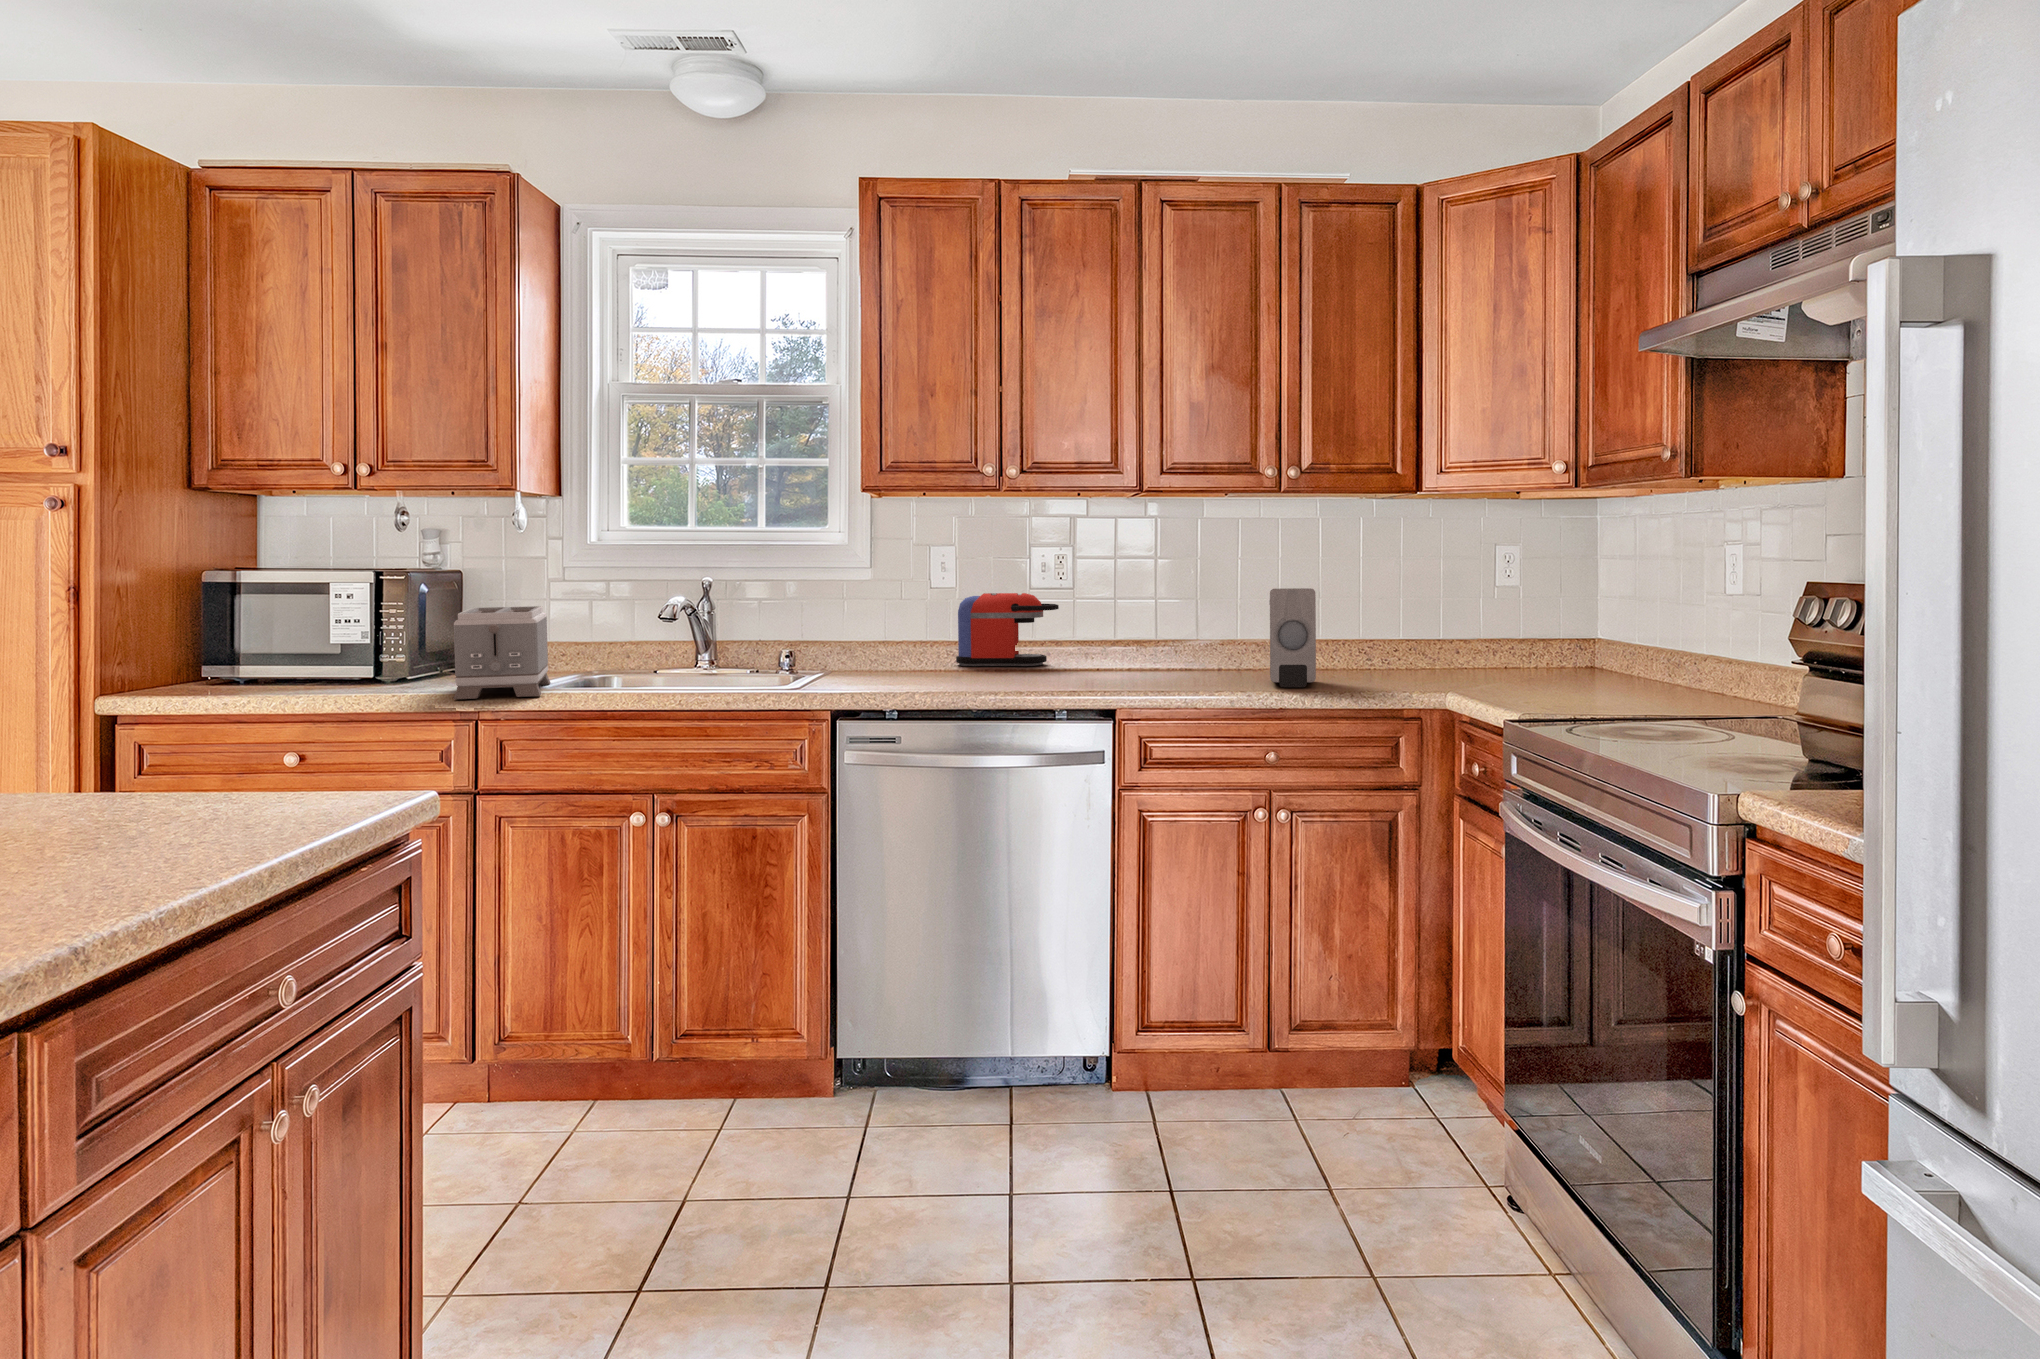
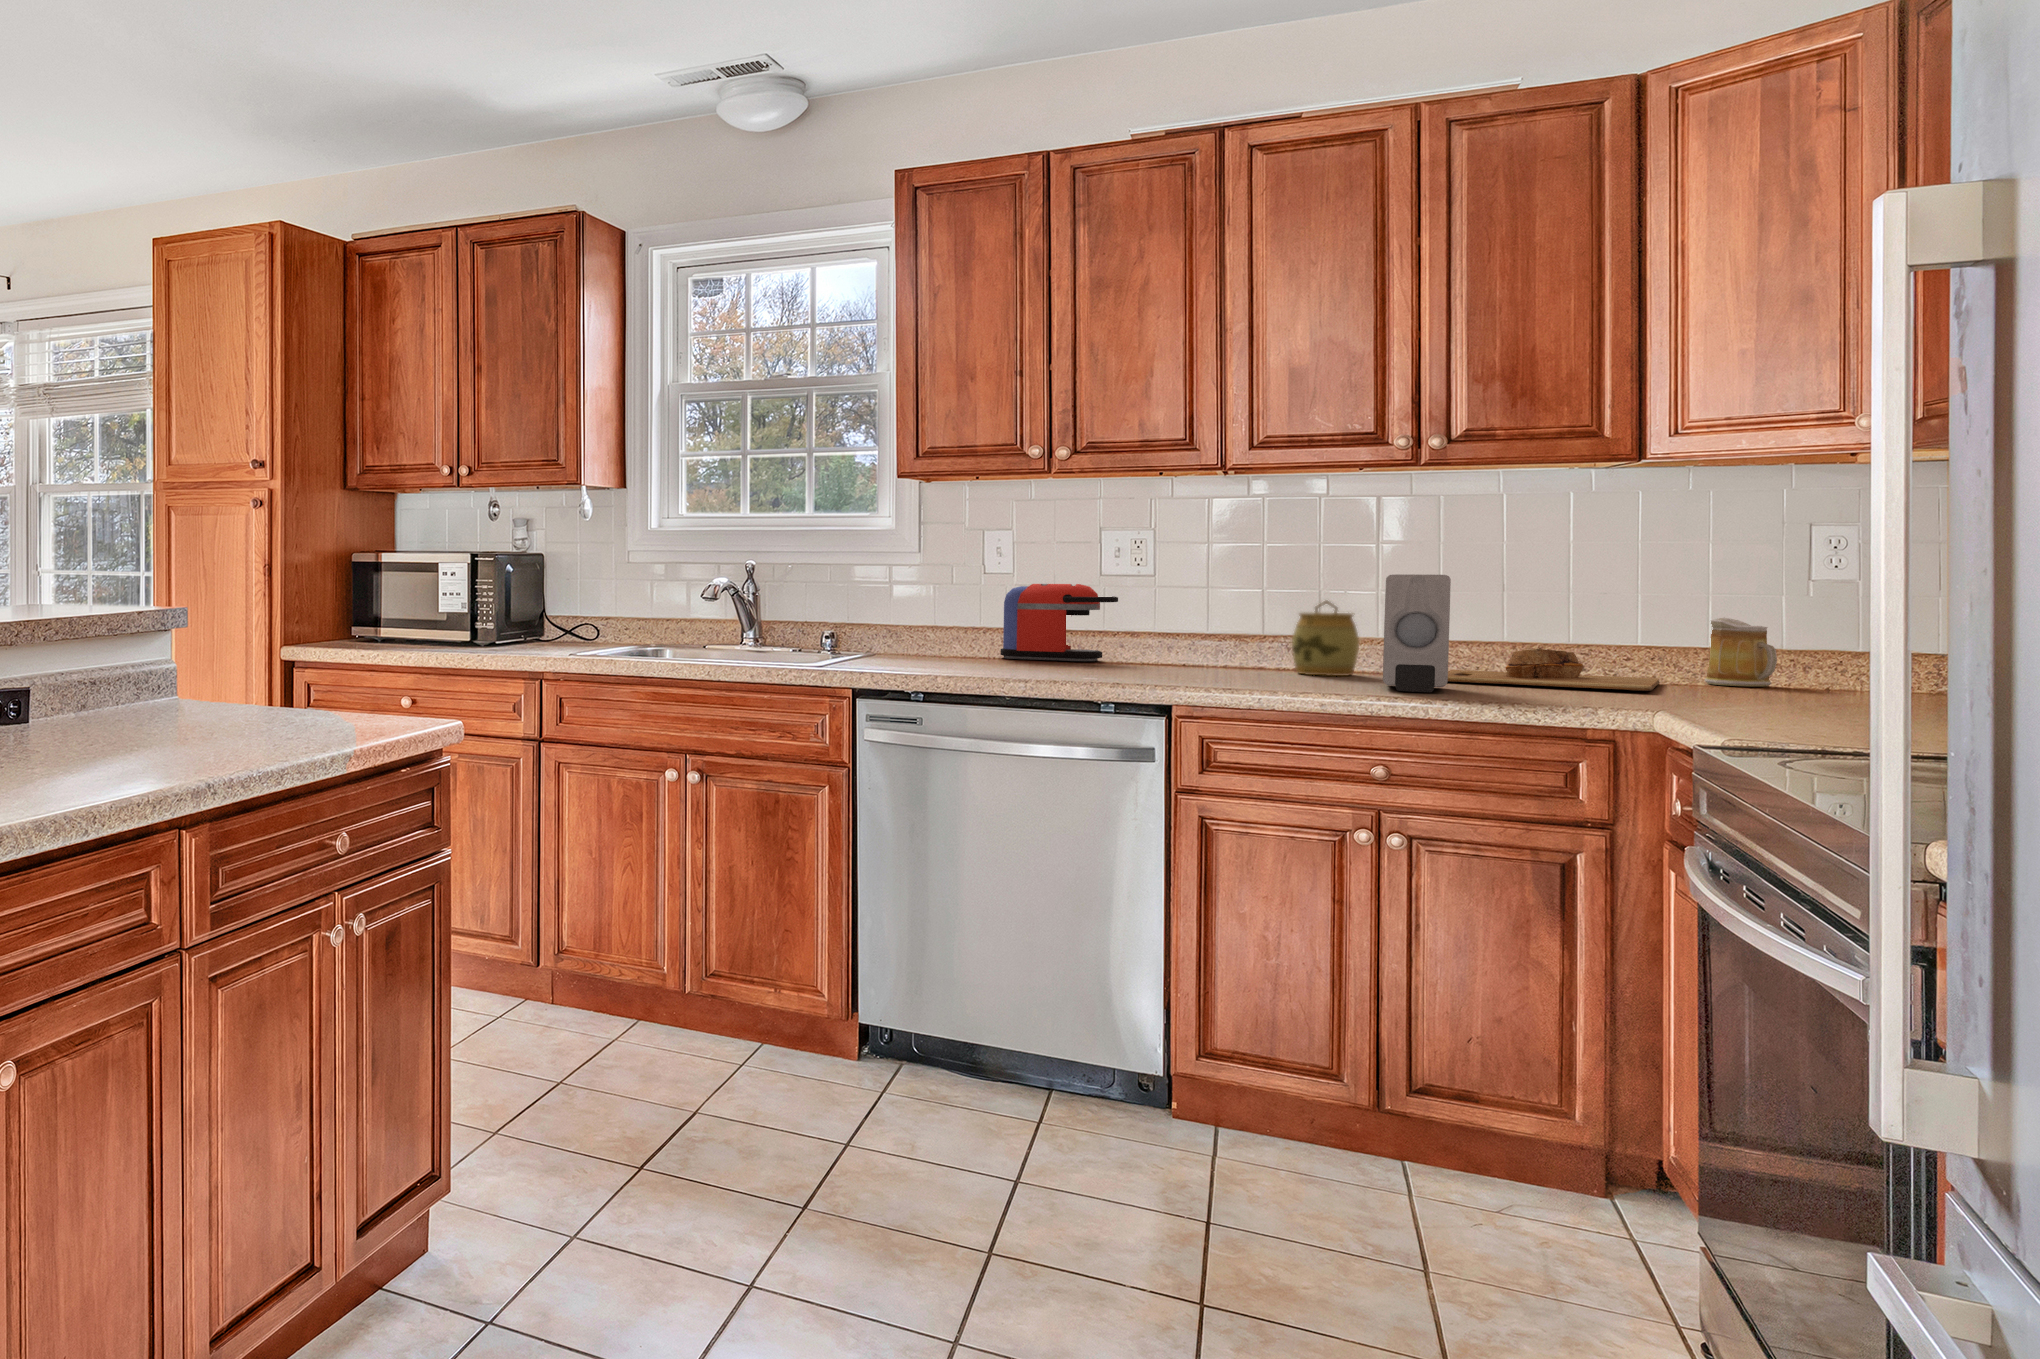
toaster: present [453,606,551,699] -> none [526,584,610,662]
jar: none [1200,606,1251,672] -> present [1292,601,1359,676]
mug: none [1480,612,1523,666] -> present [1705,617,1777,686]
cutting board: none [1303,643,1453,676] -> present [1448,649,1660,691]

